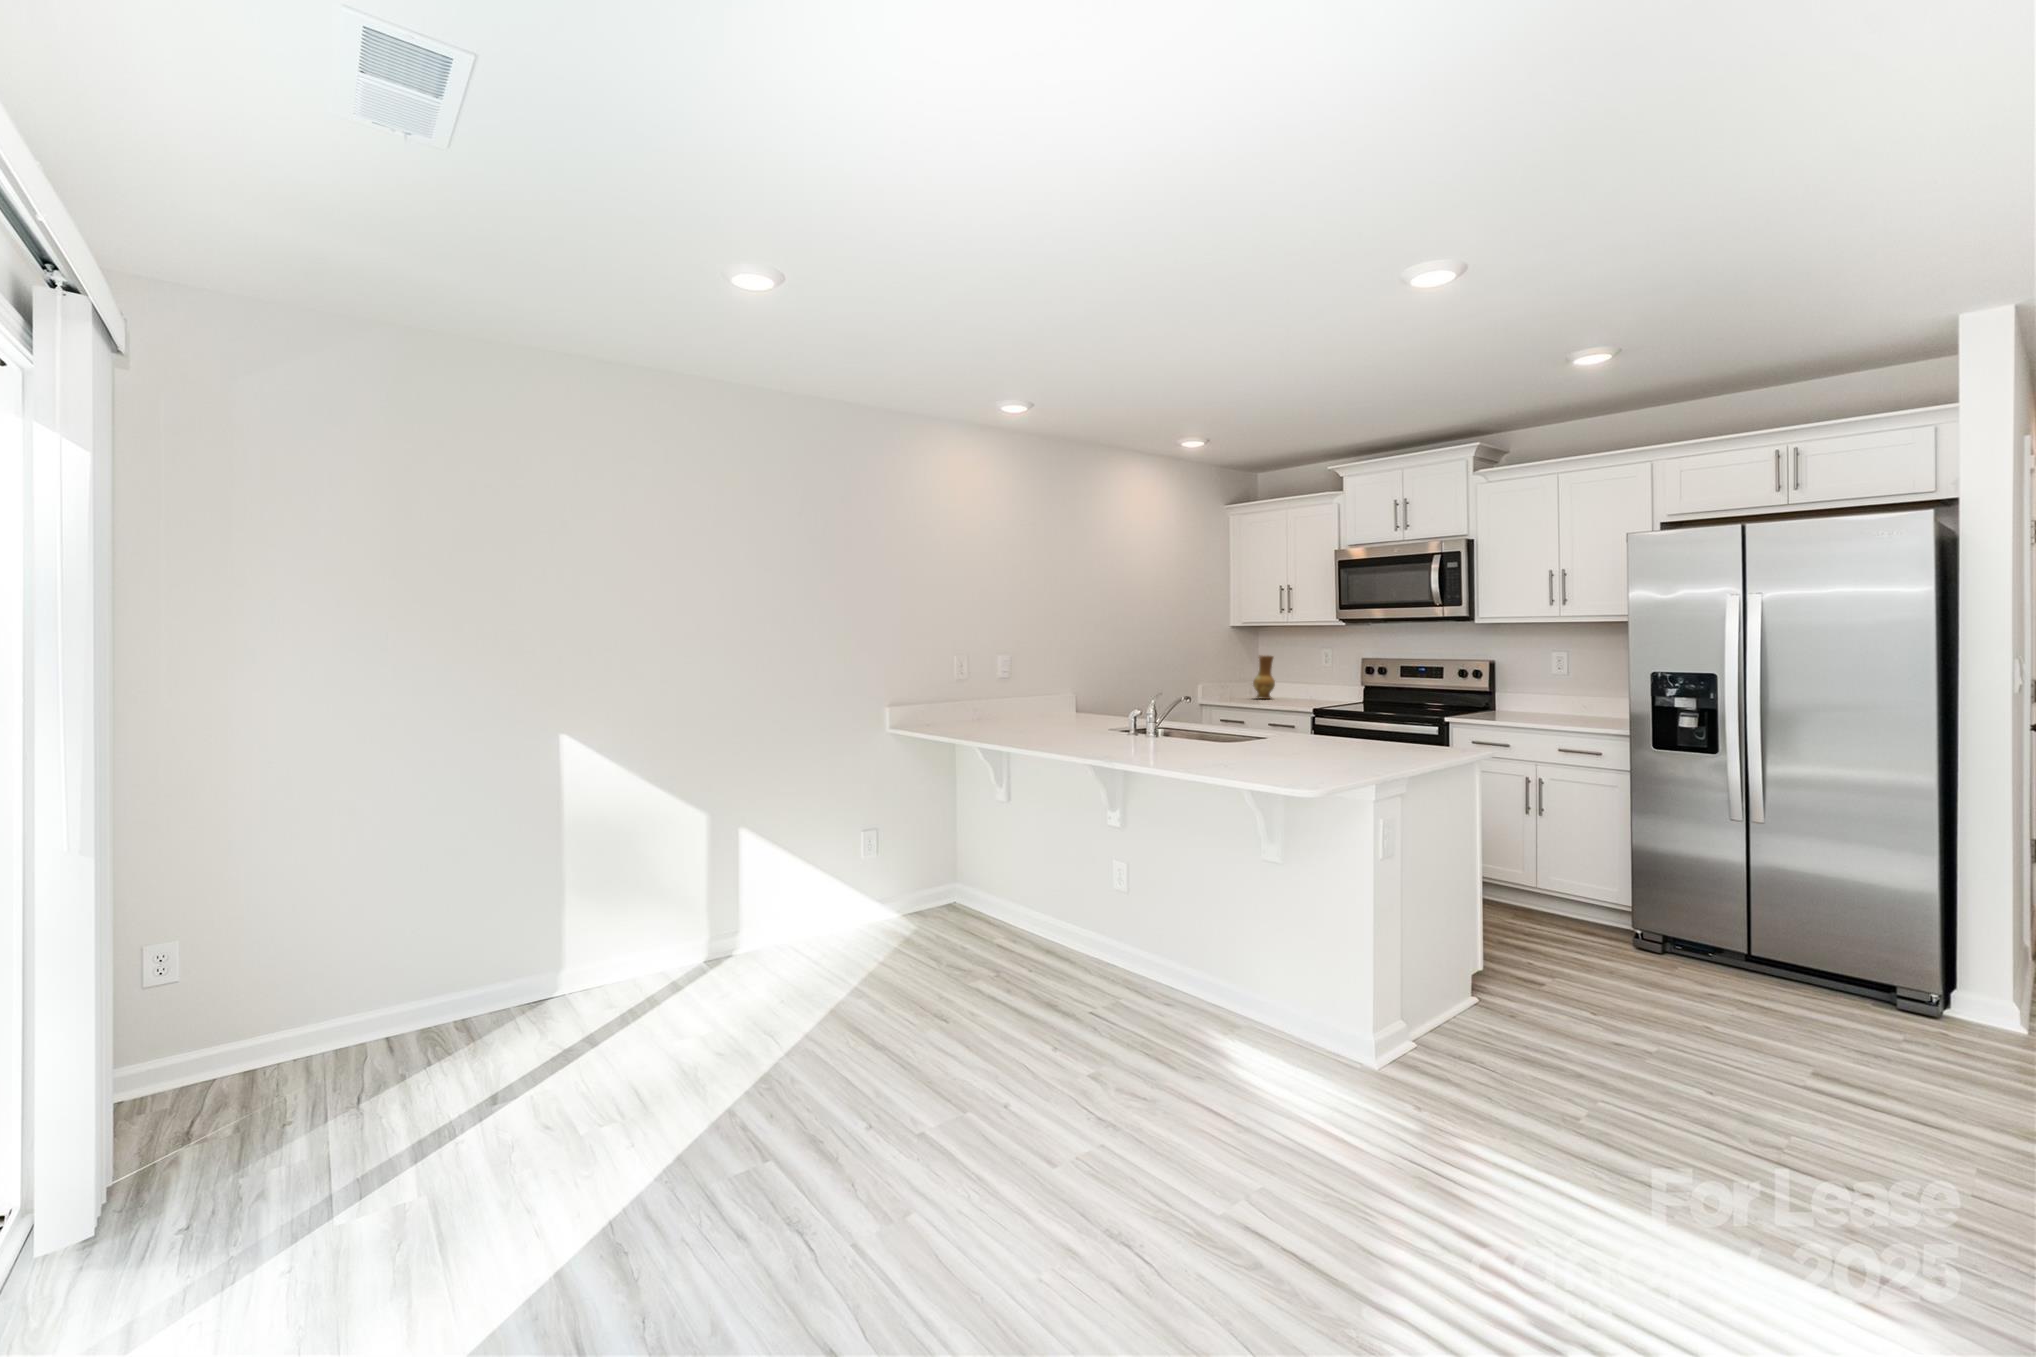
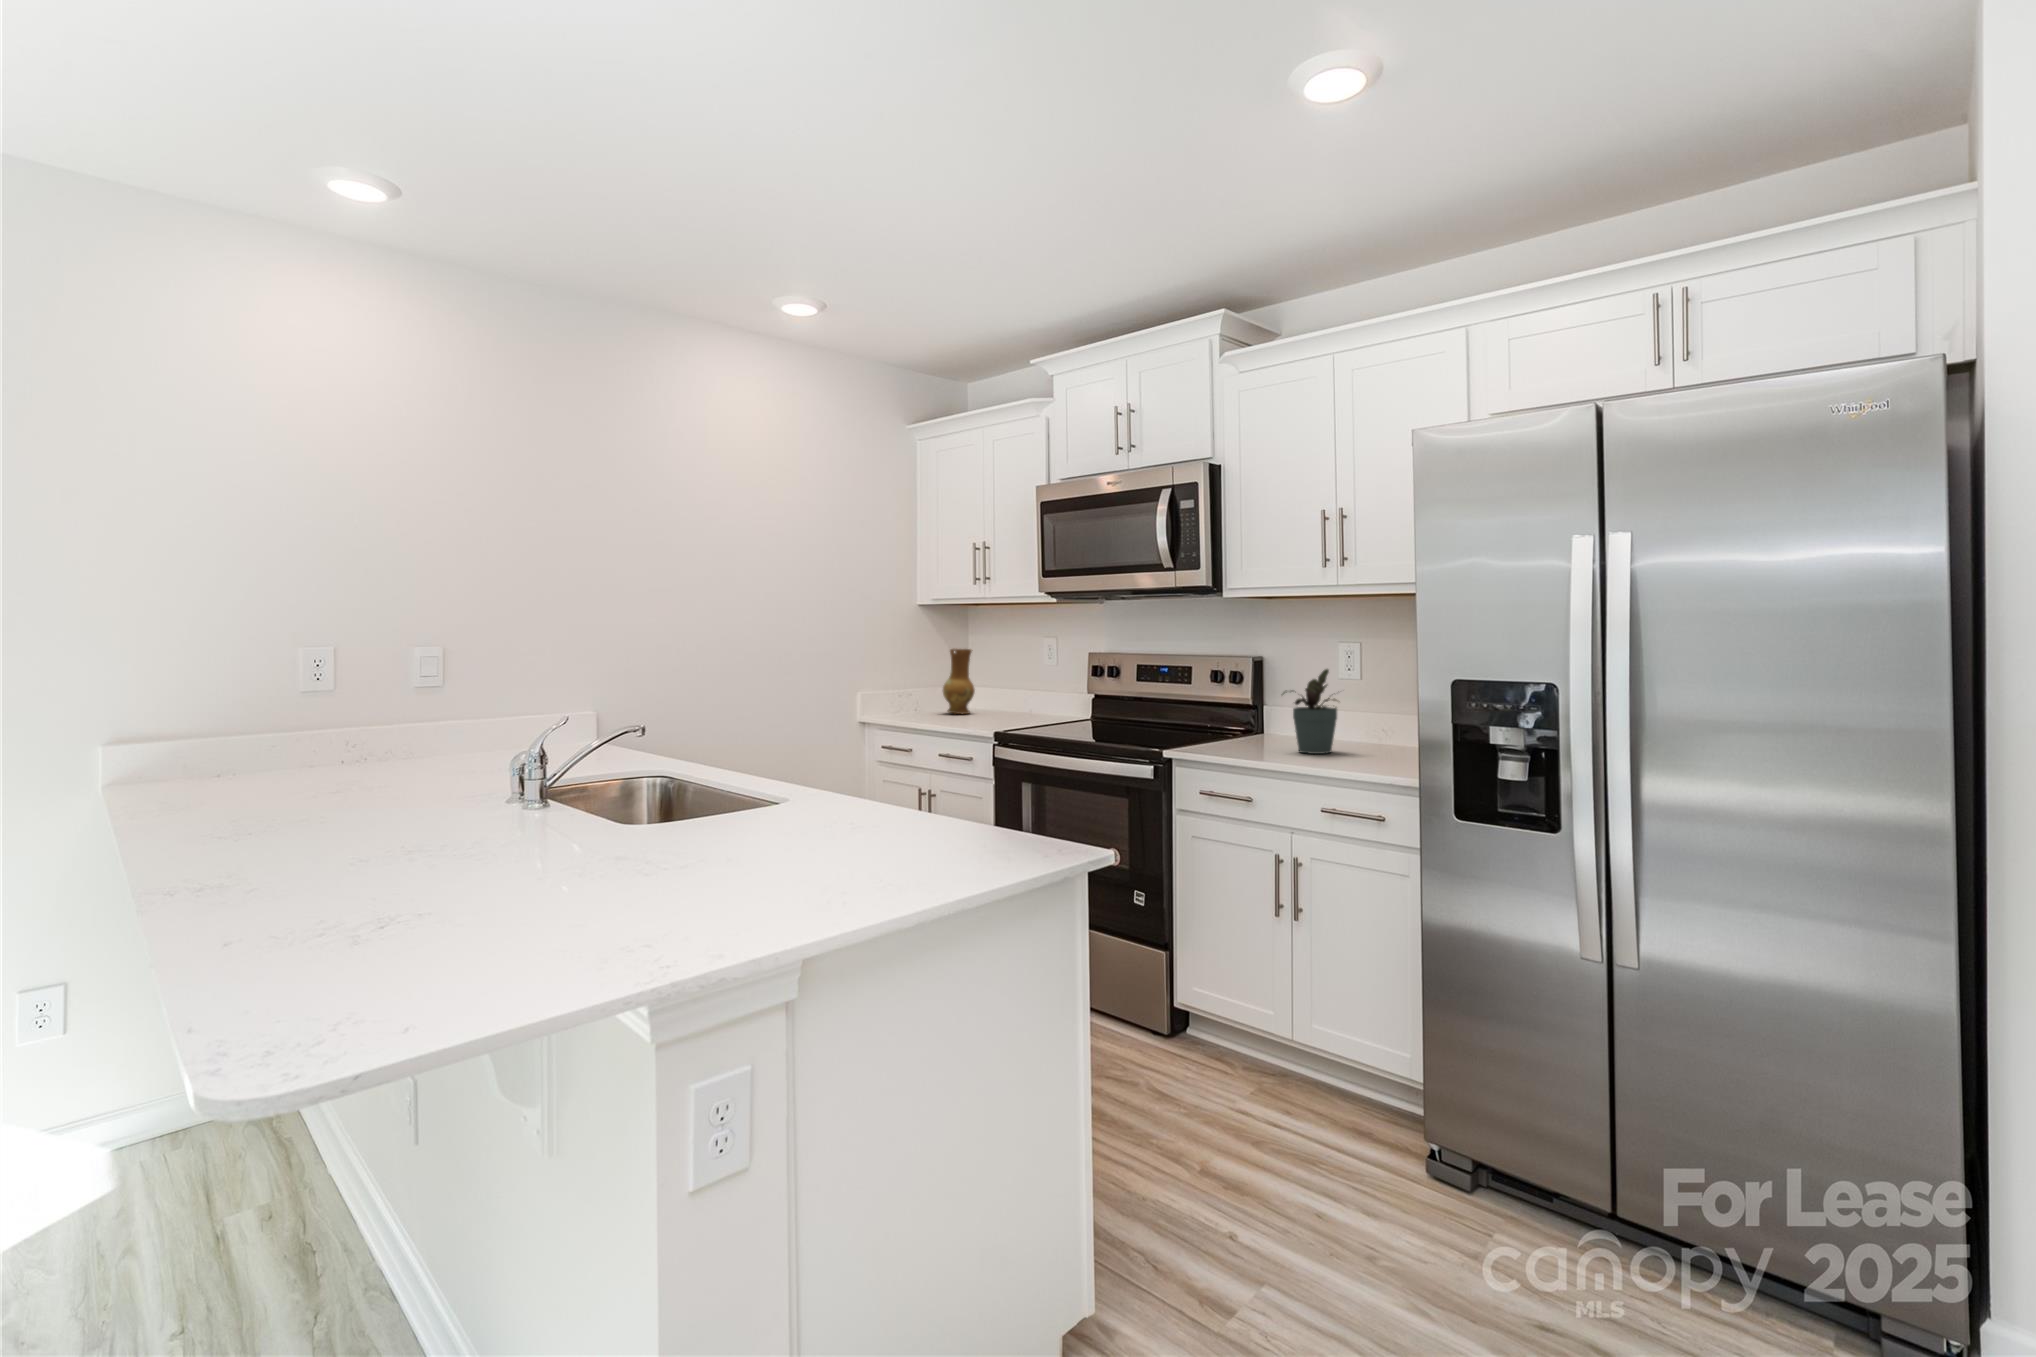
potted plant: none [1523,667,1568,719] -> present [1283,669,1337,754]

